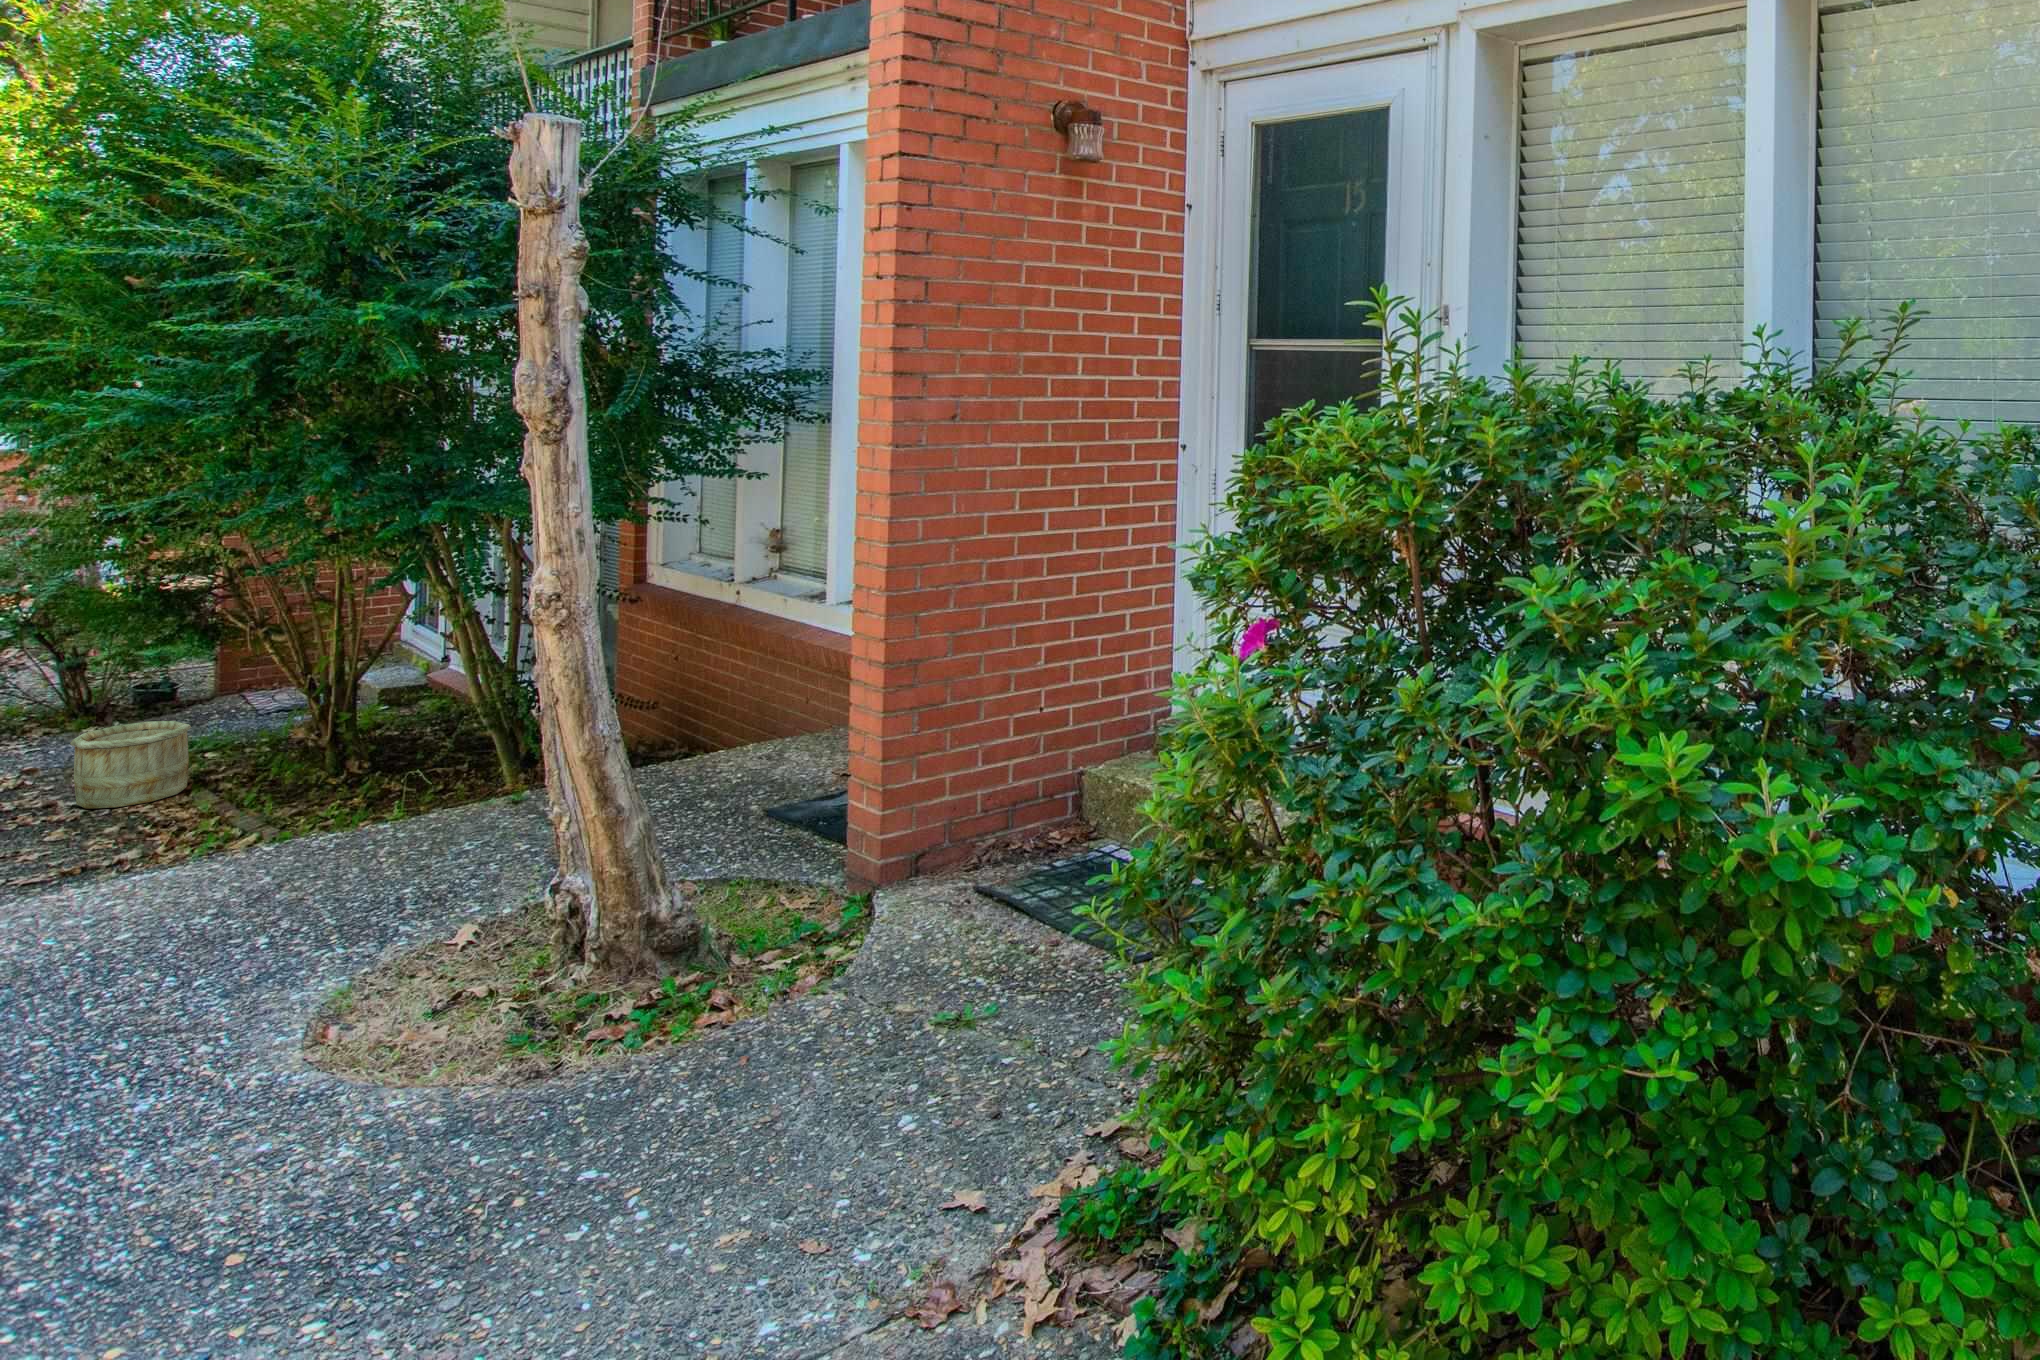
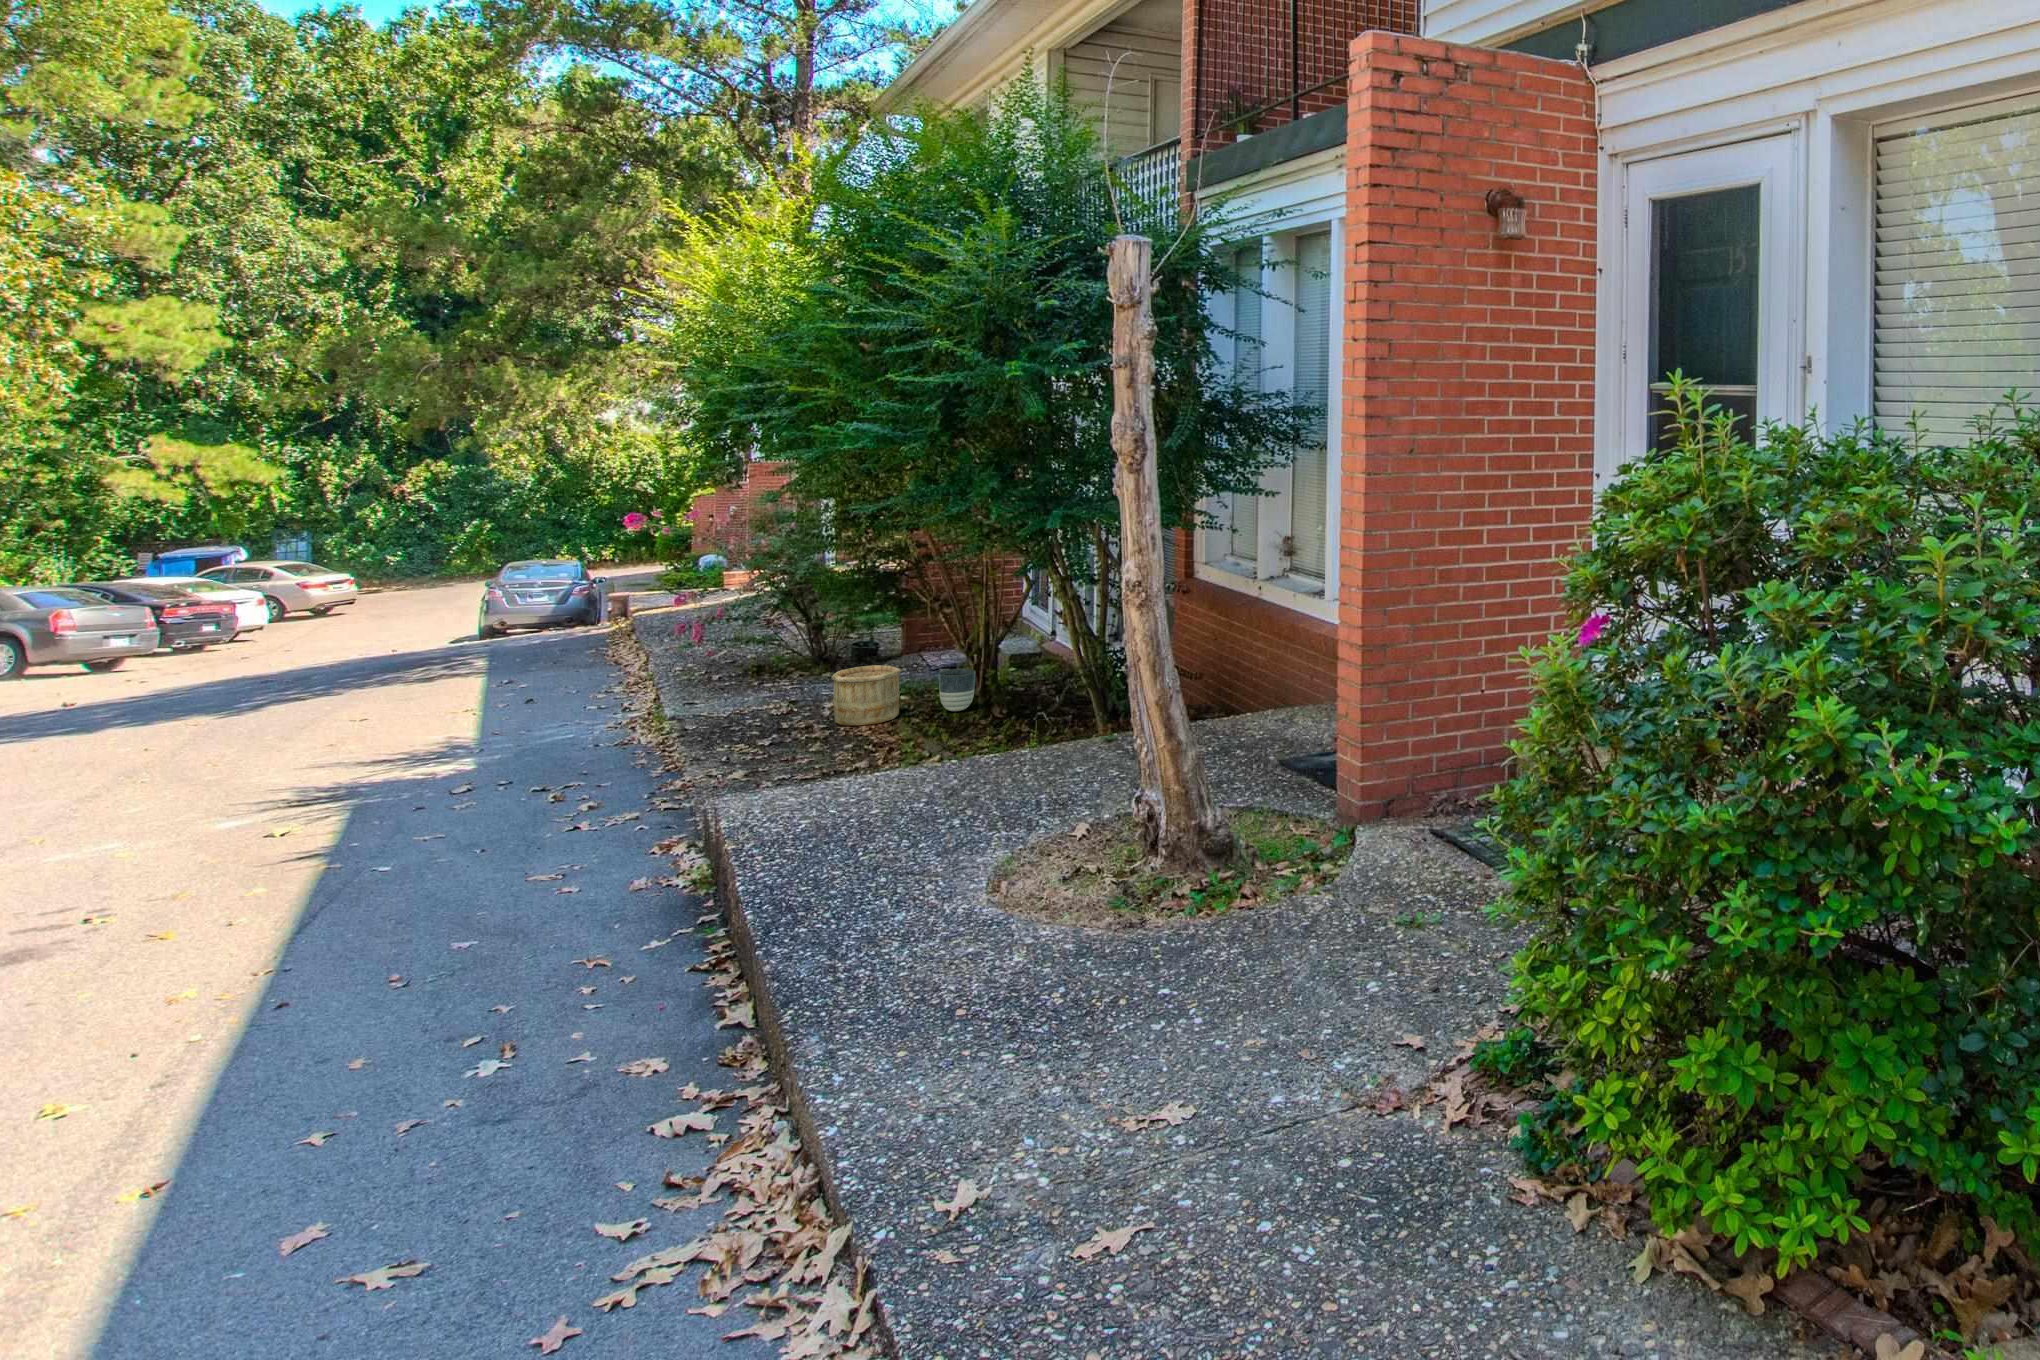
planter: none [254,719,314,777] -> present [939,669,975,711]

